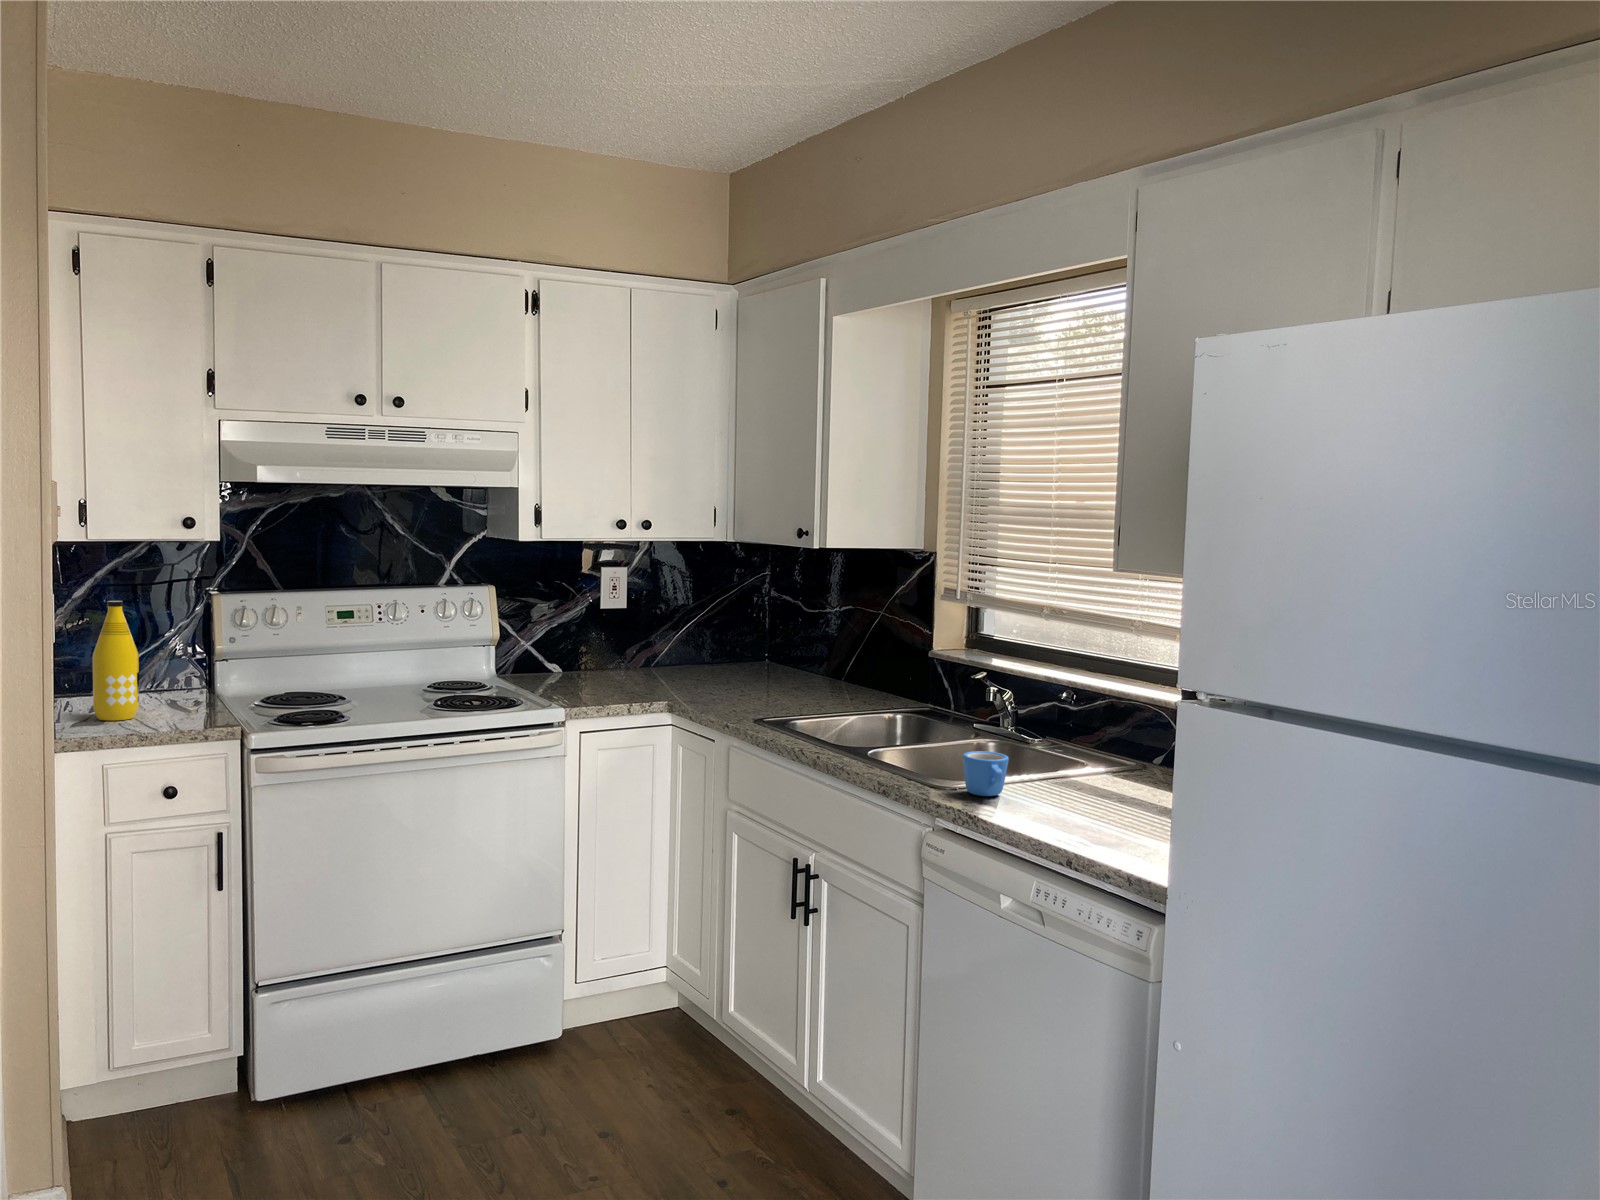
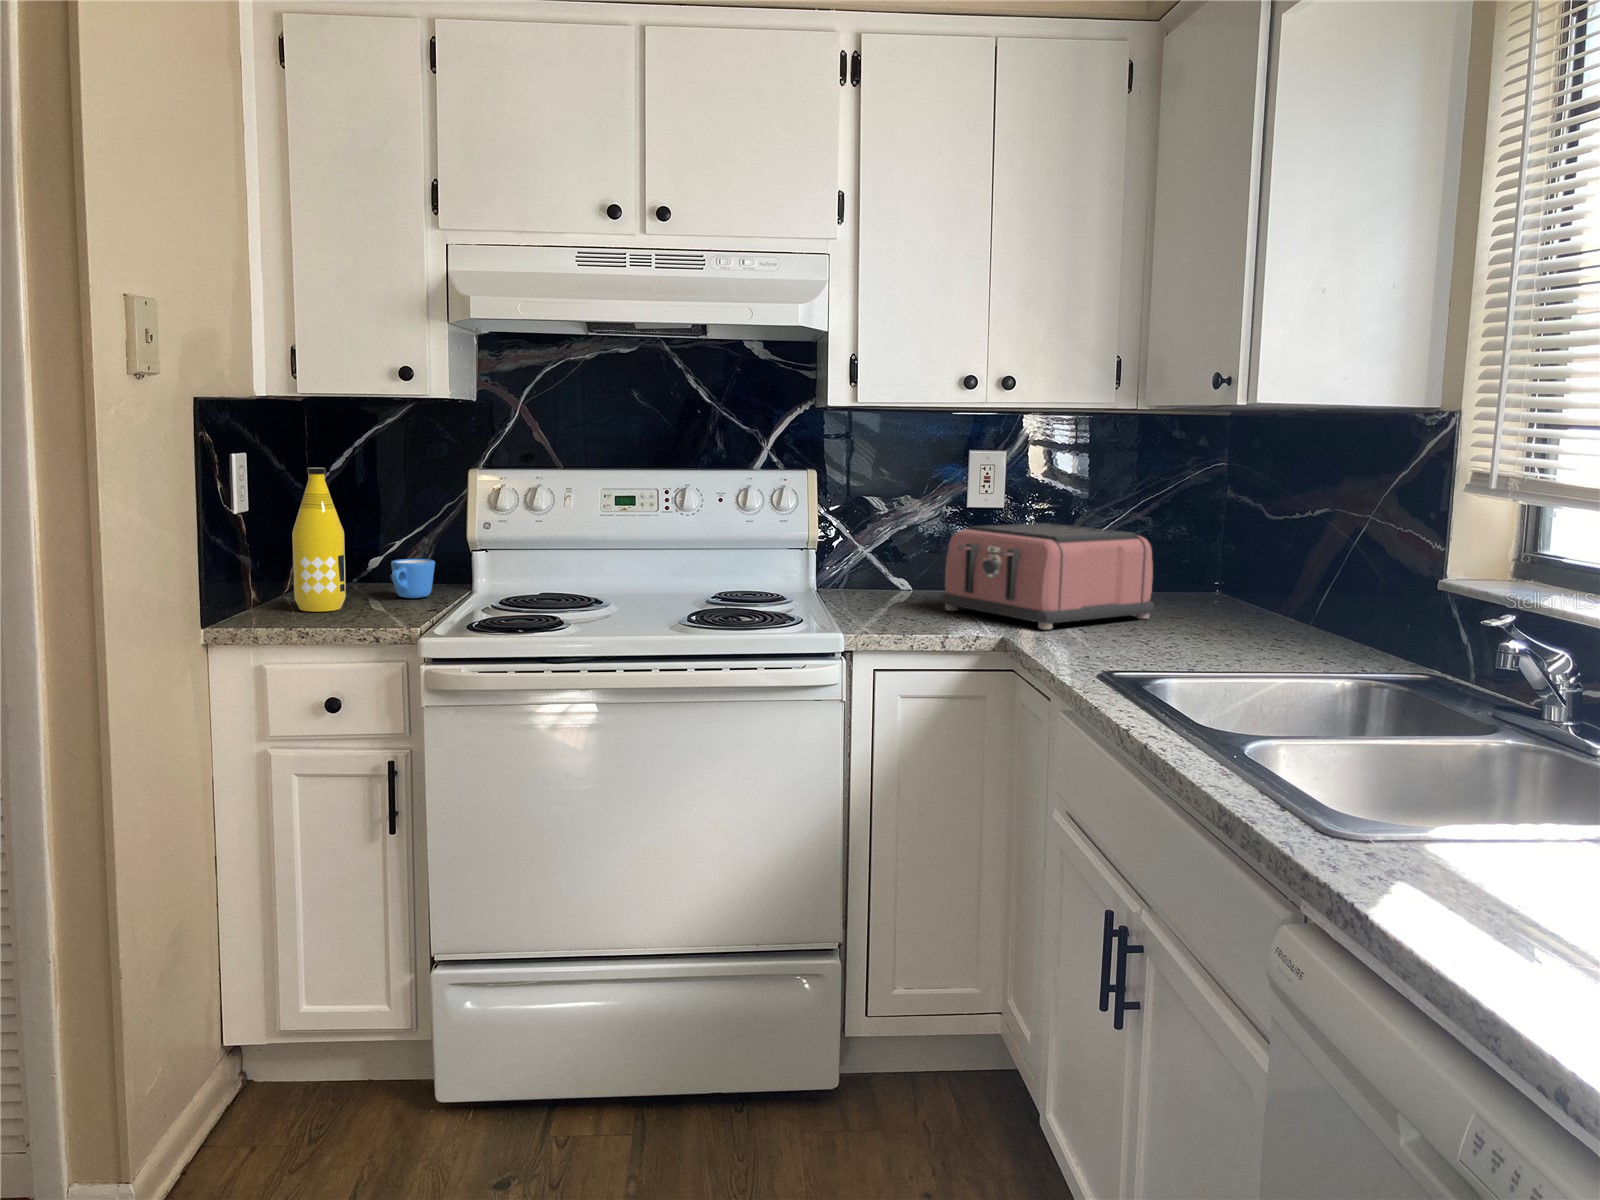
toaster: none [603,620,746,696] -> present [941,523,1154,630]
mug: present [963,751,1009,796] -> present [391,559,435,598]

